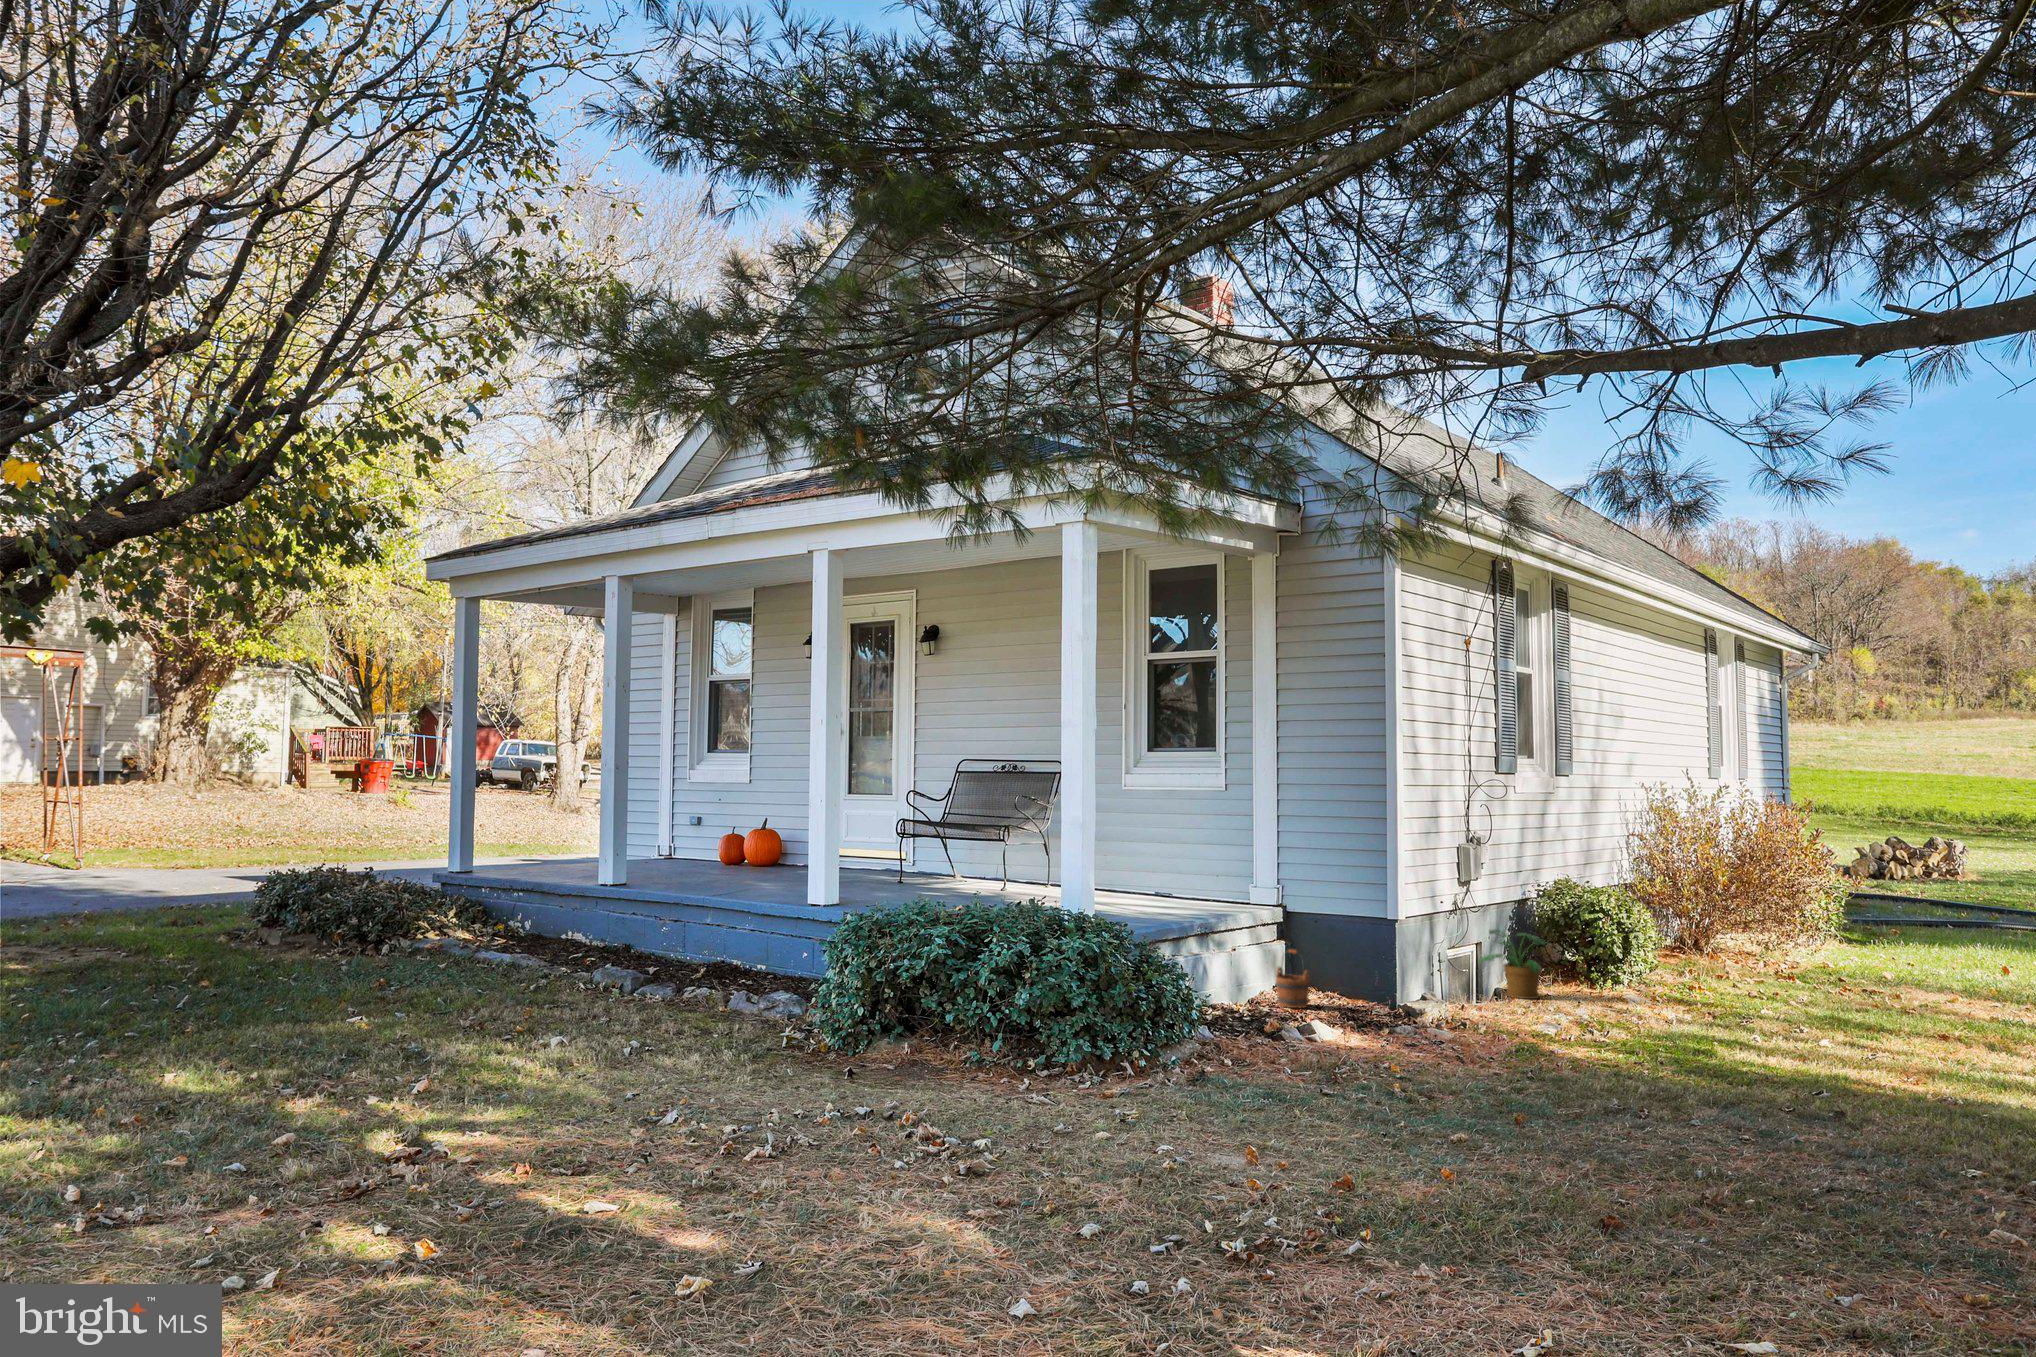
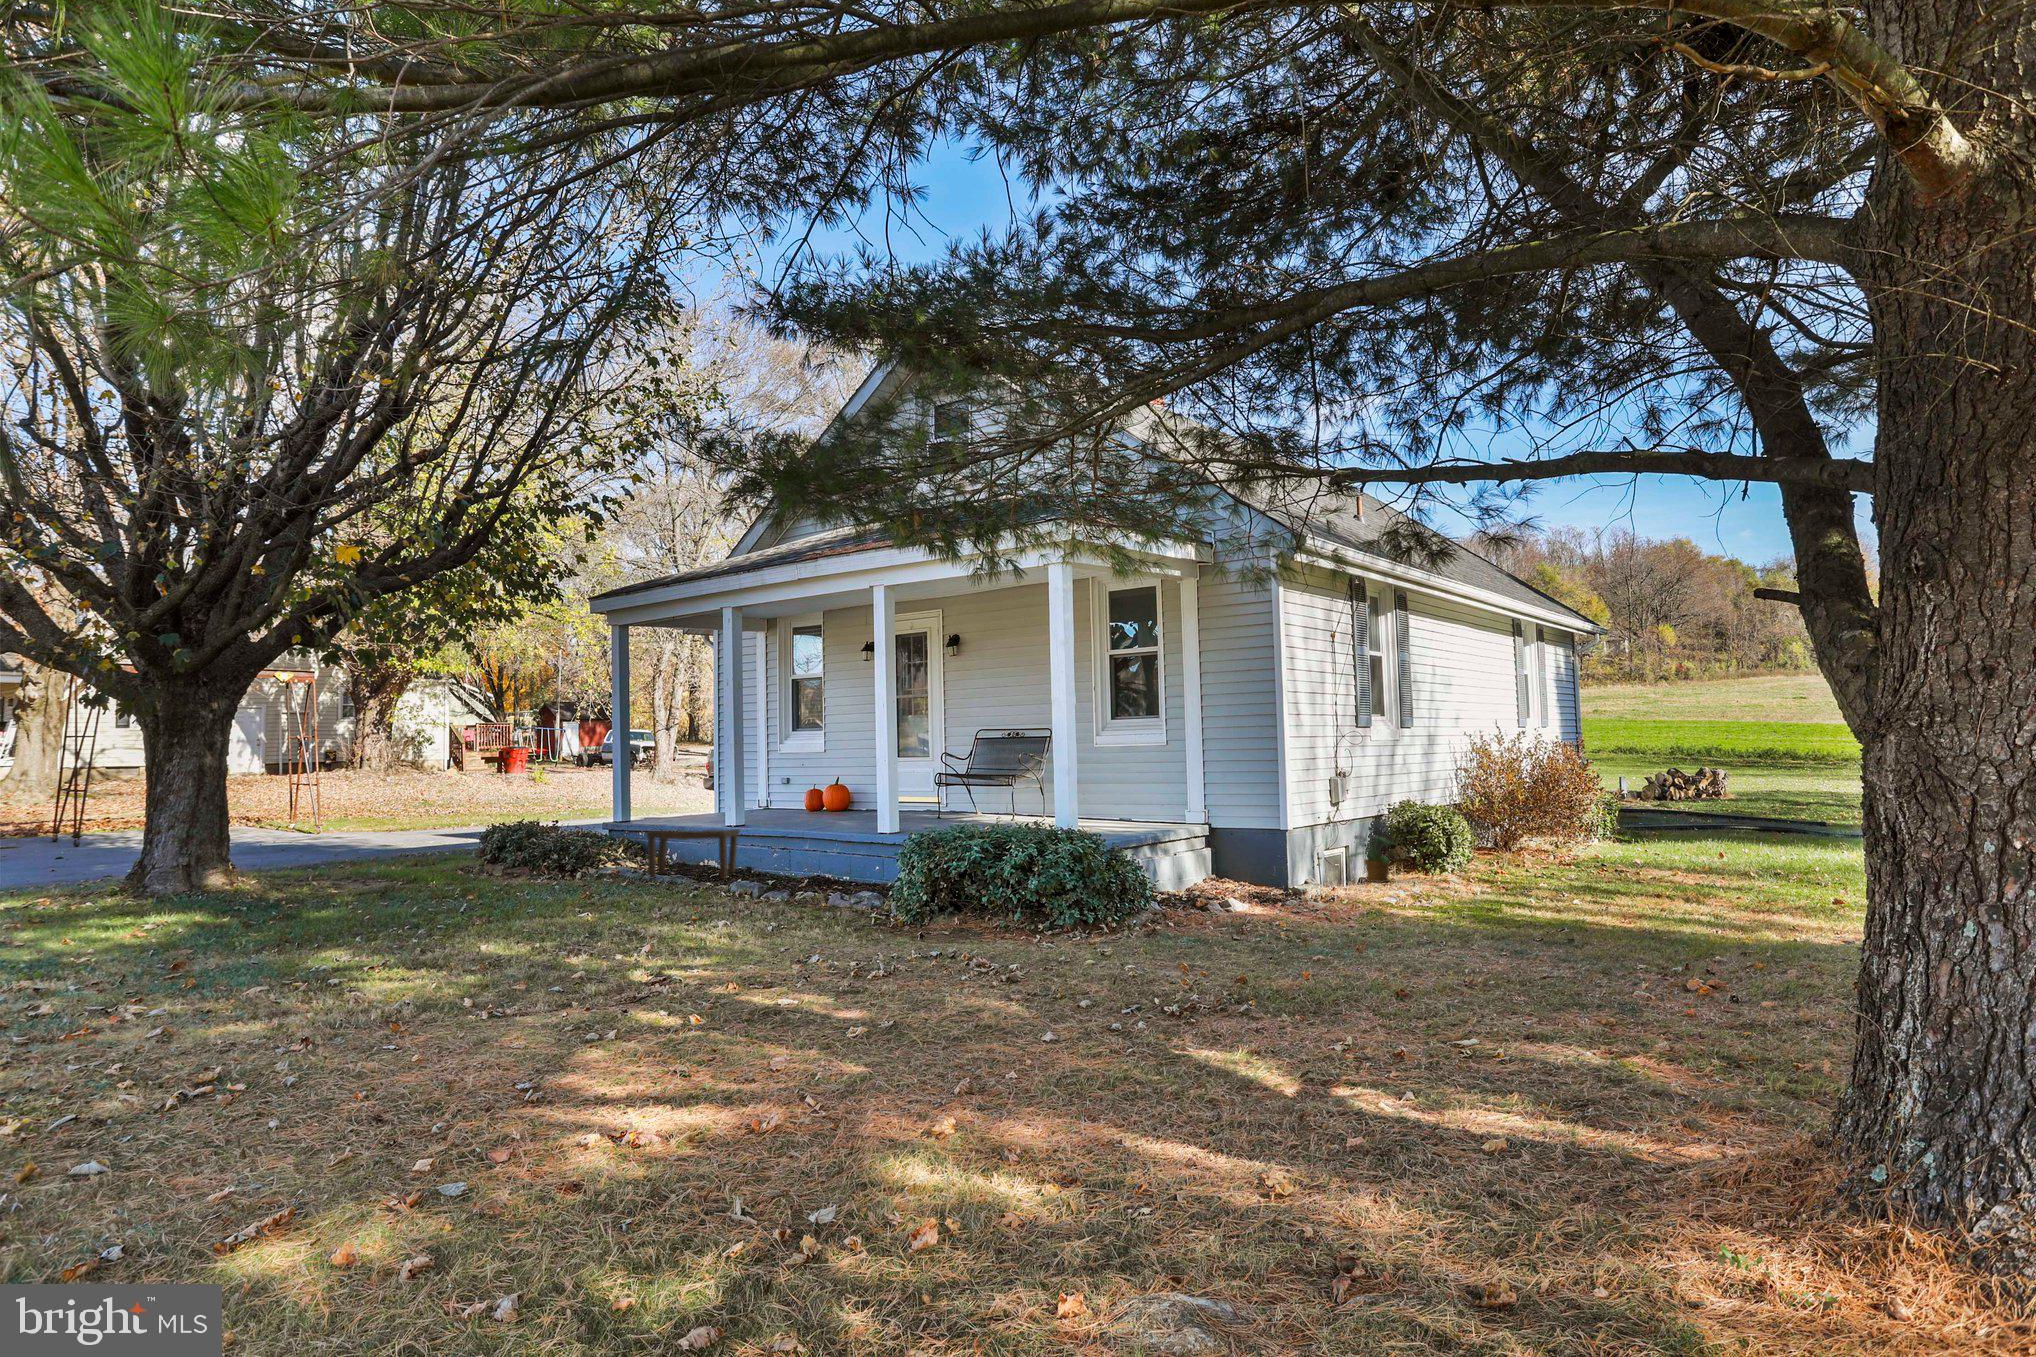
bench: none [484,888,617,962] -> present [647,829,739,879]
wooden bucket: present [1276,949,1310,1008] -> none [1205,852,1229,892]

